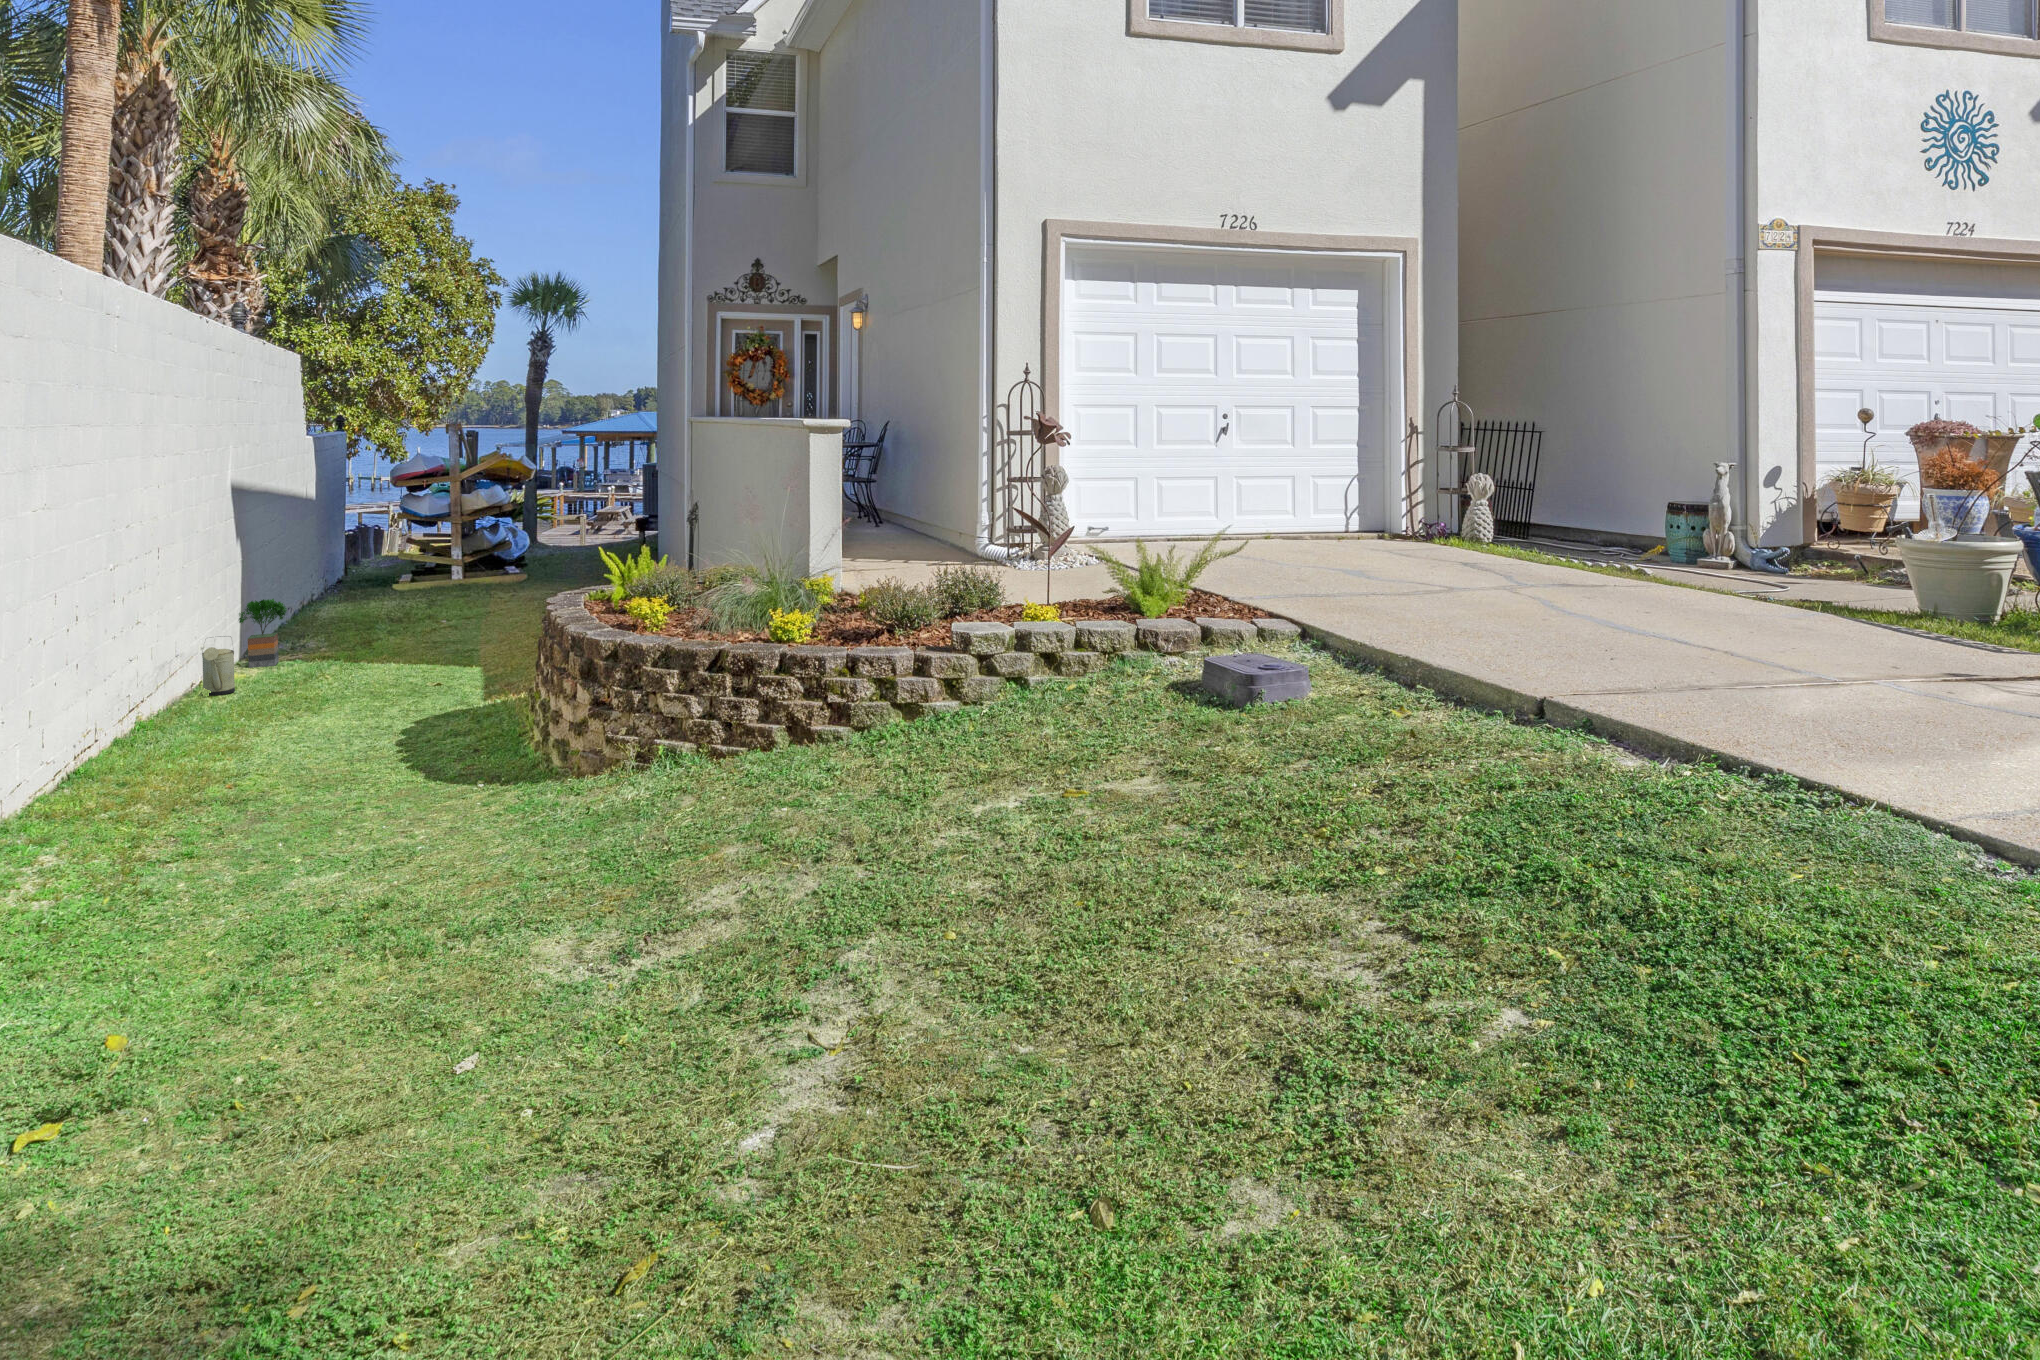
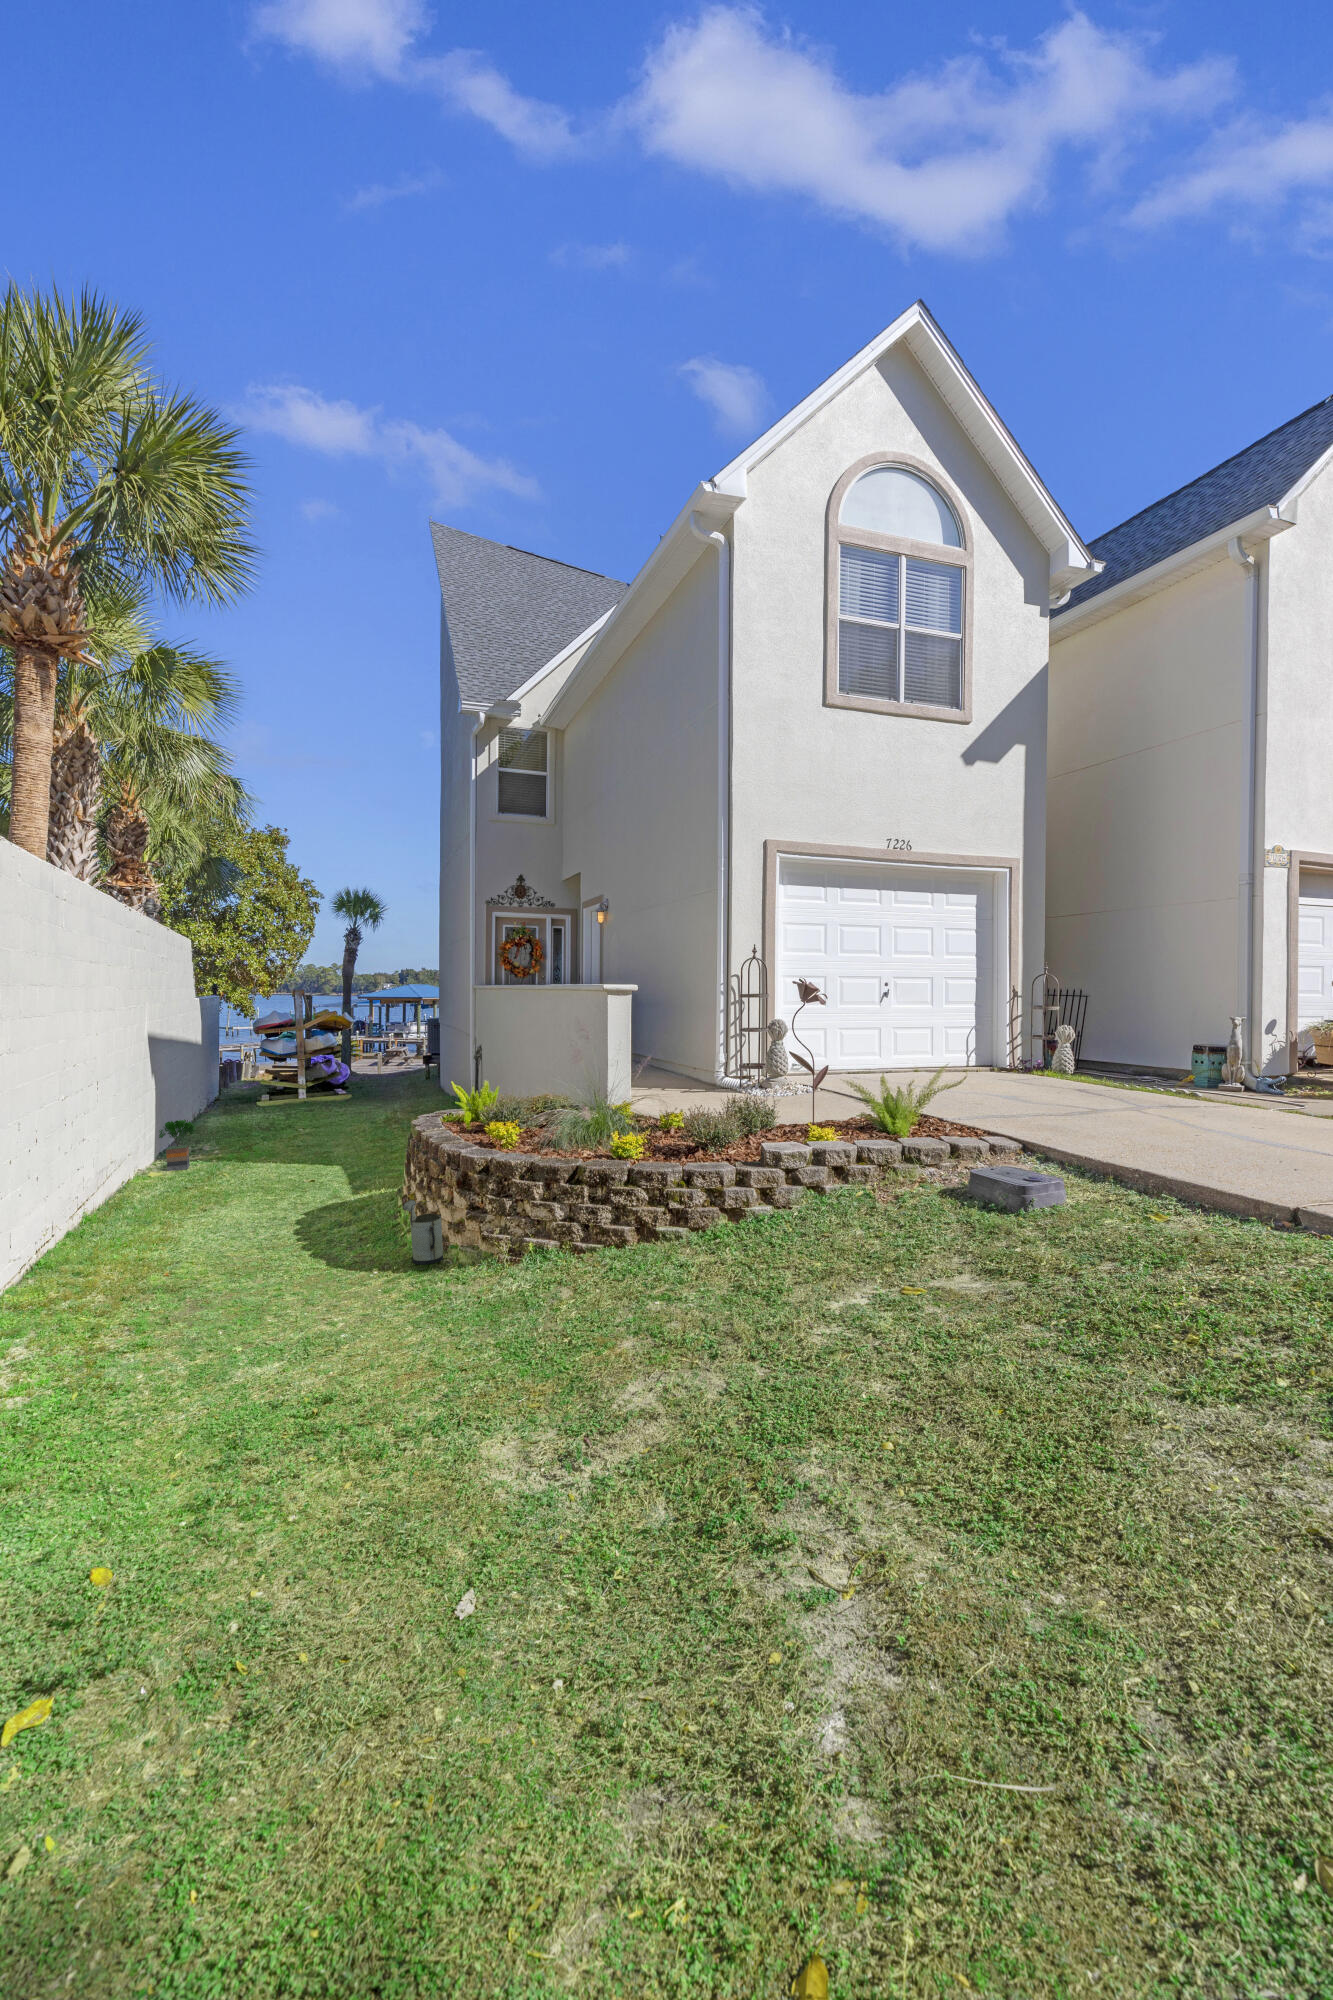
watering can: present [202,647,235,696] -> present [403,1200,443,1265]

